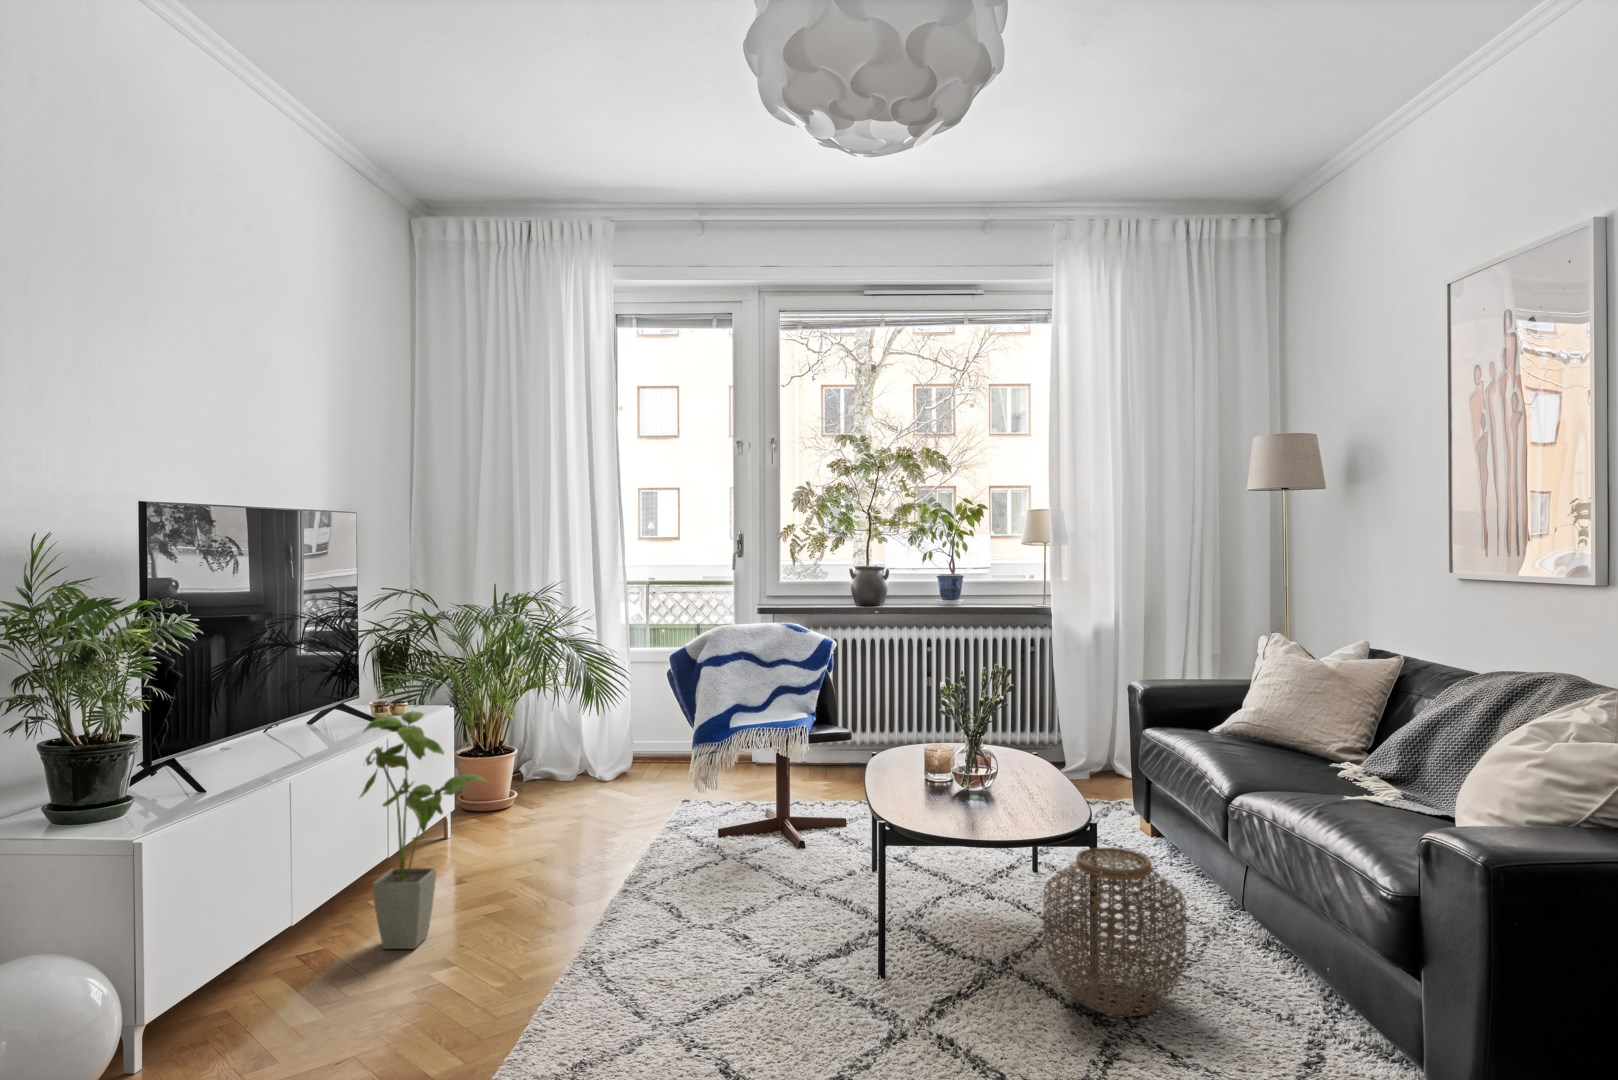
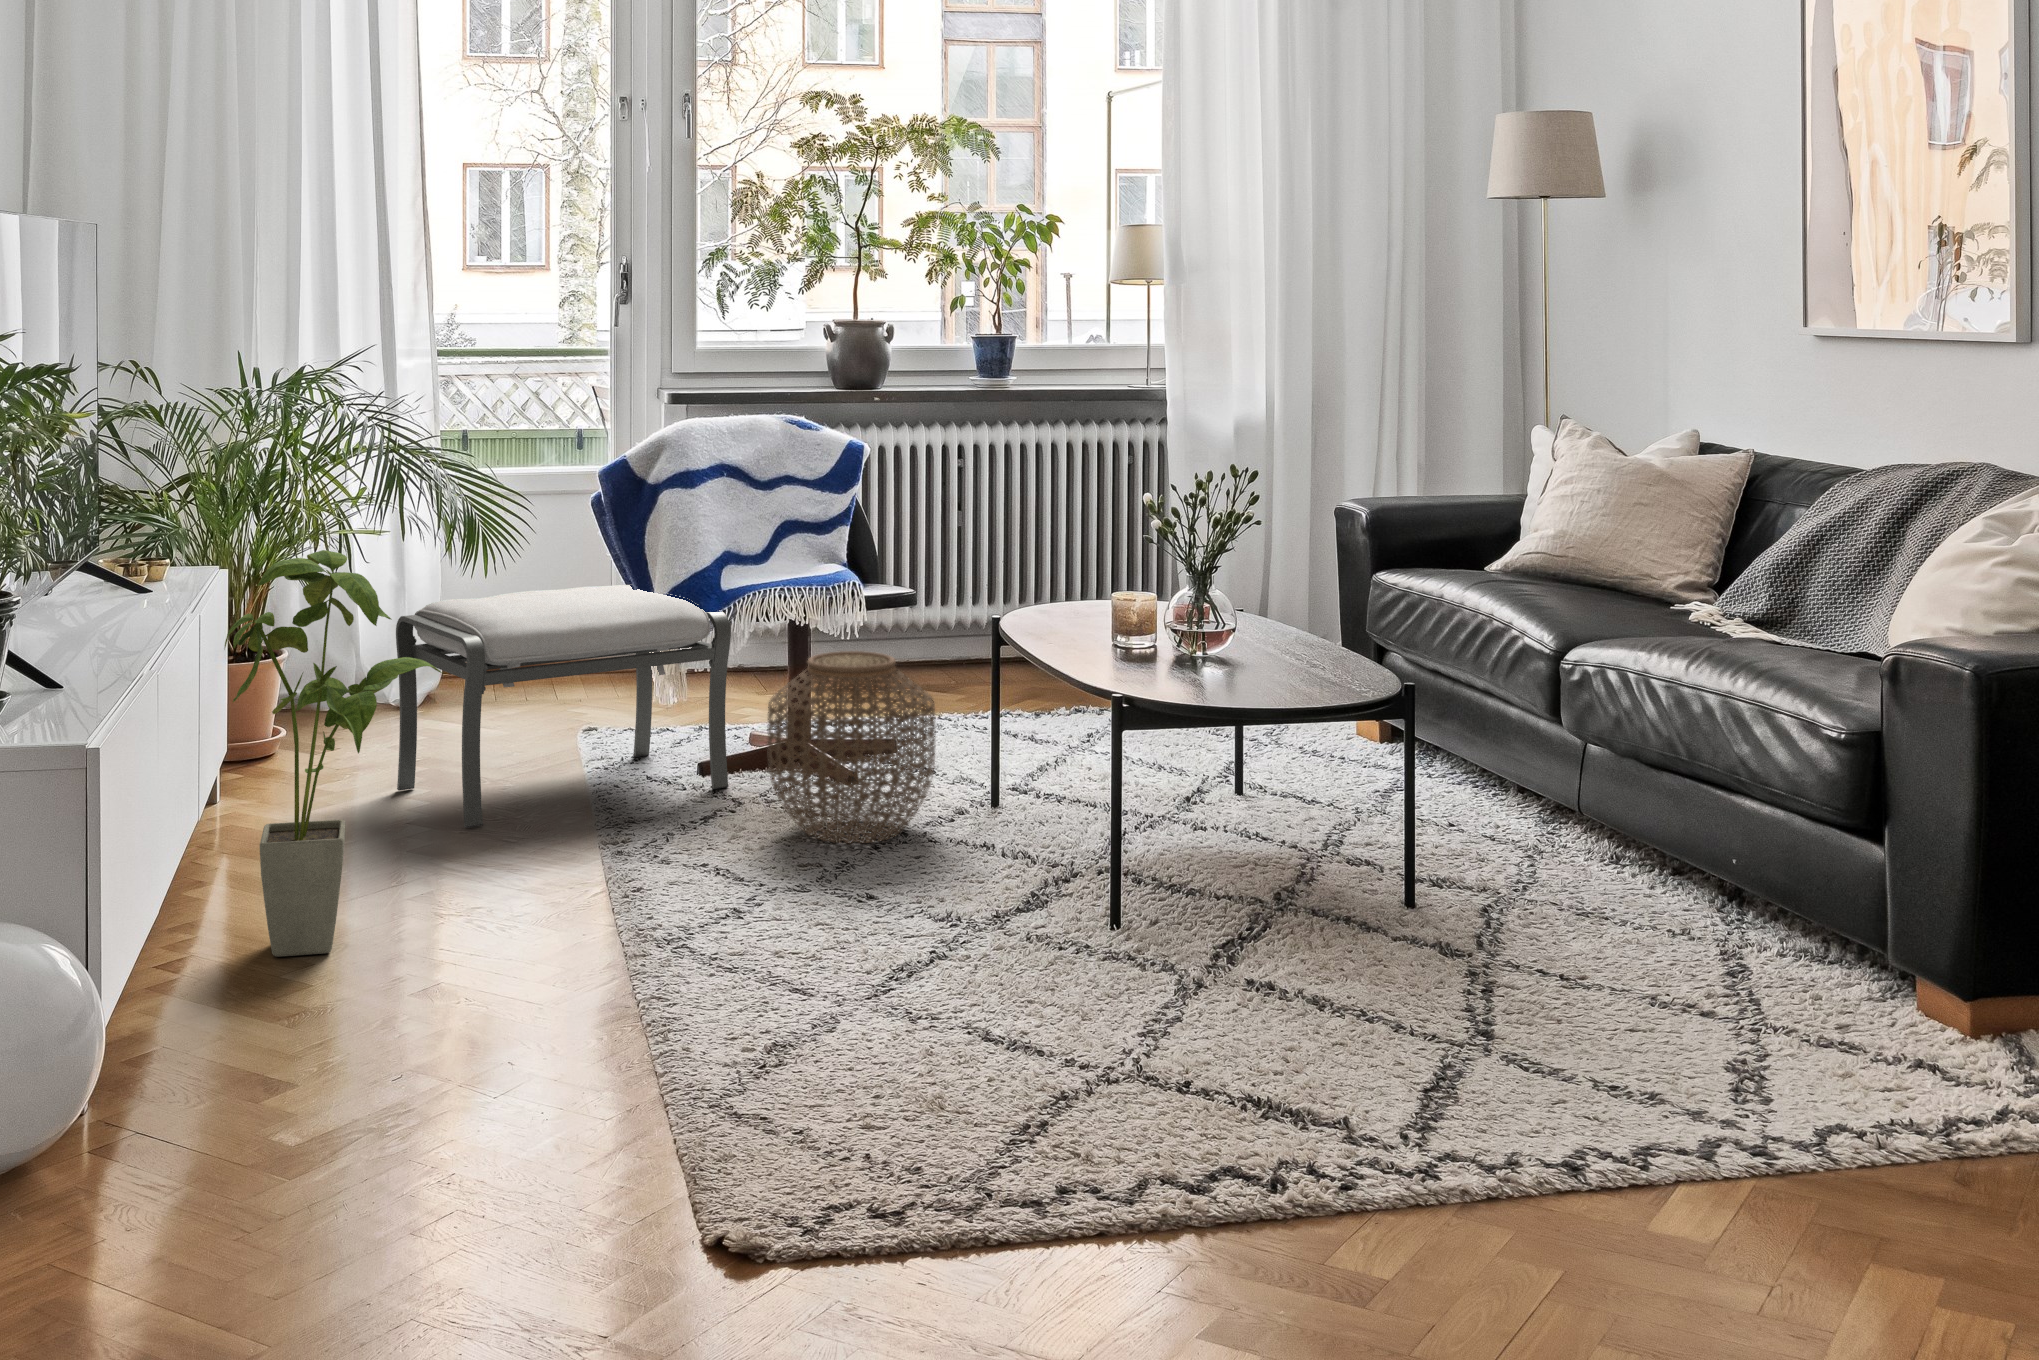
ottoman: none [553,721,732,862] -> present [396,585,731,828]
woven basket: present [1043,848,1187,1016] -> present [767,651,935,844]

